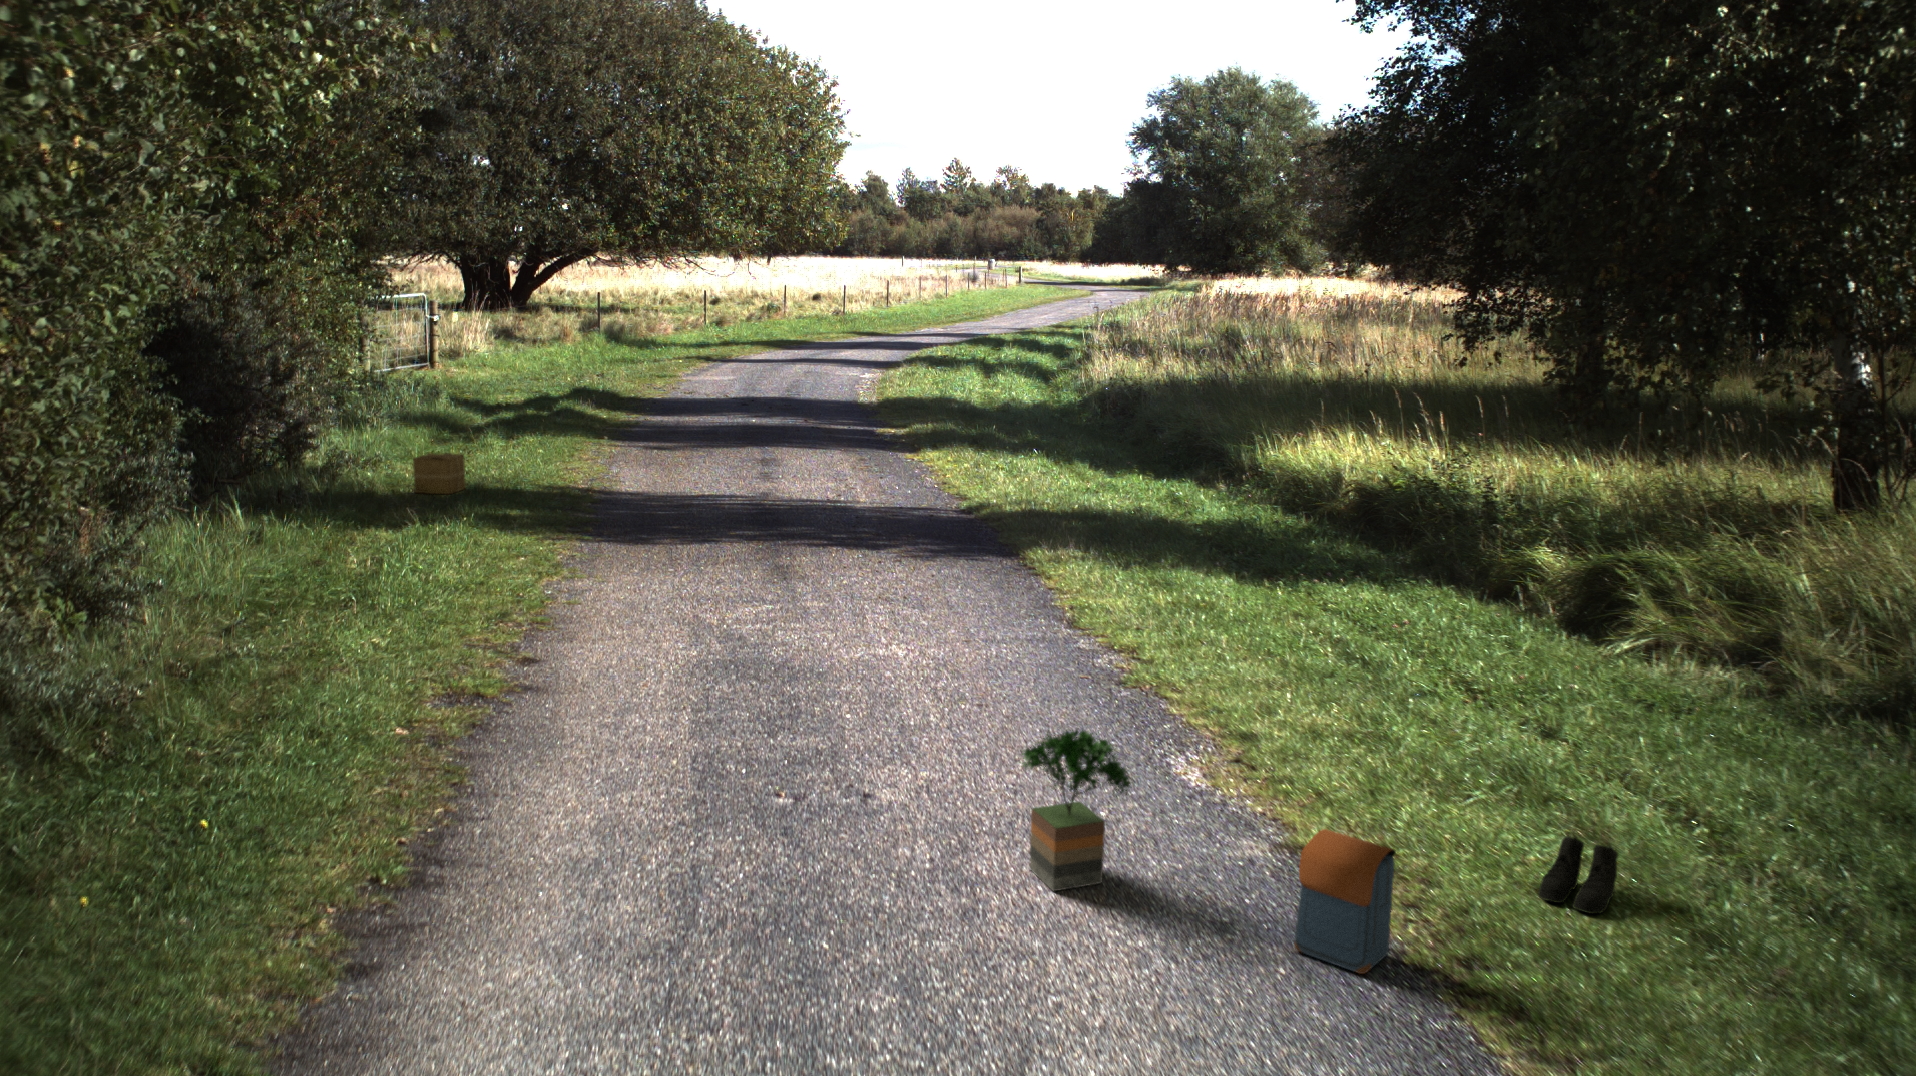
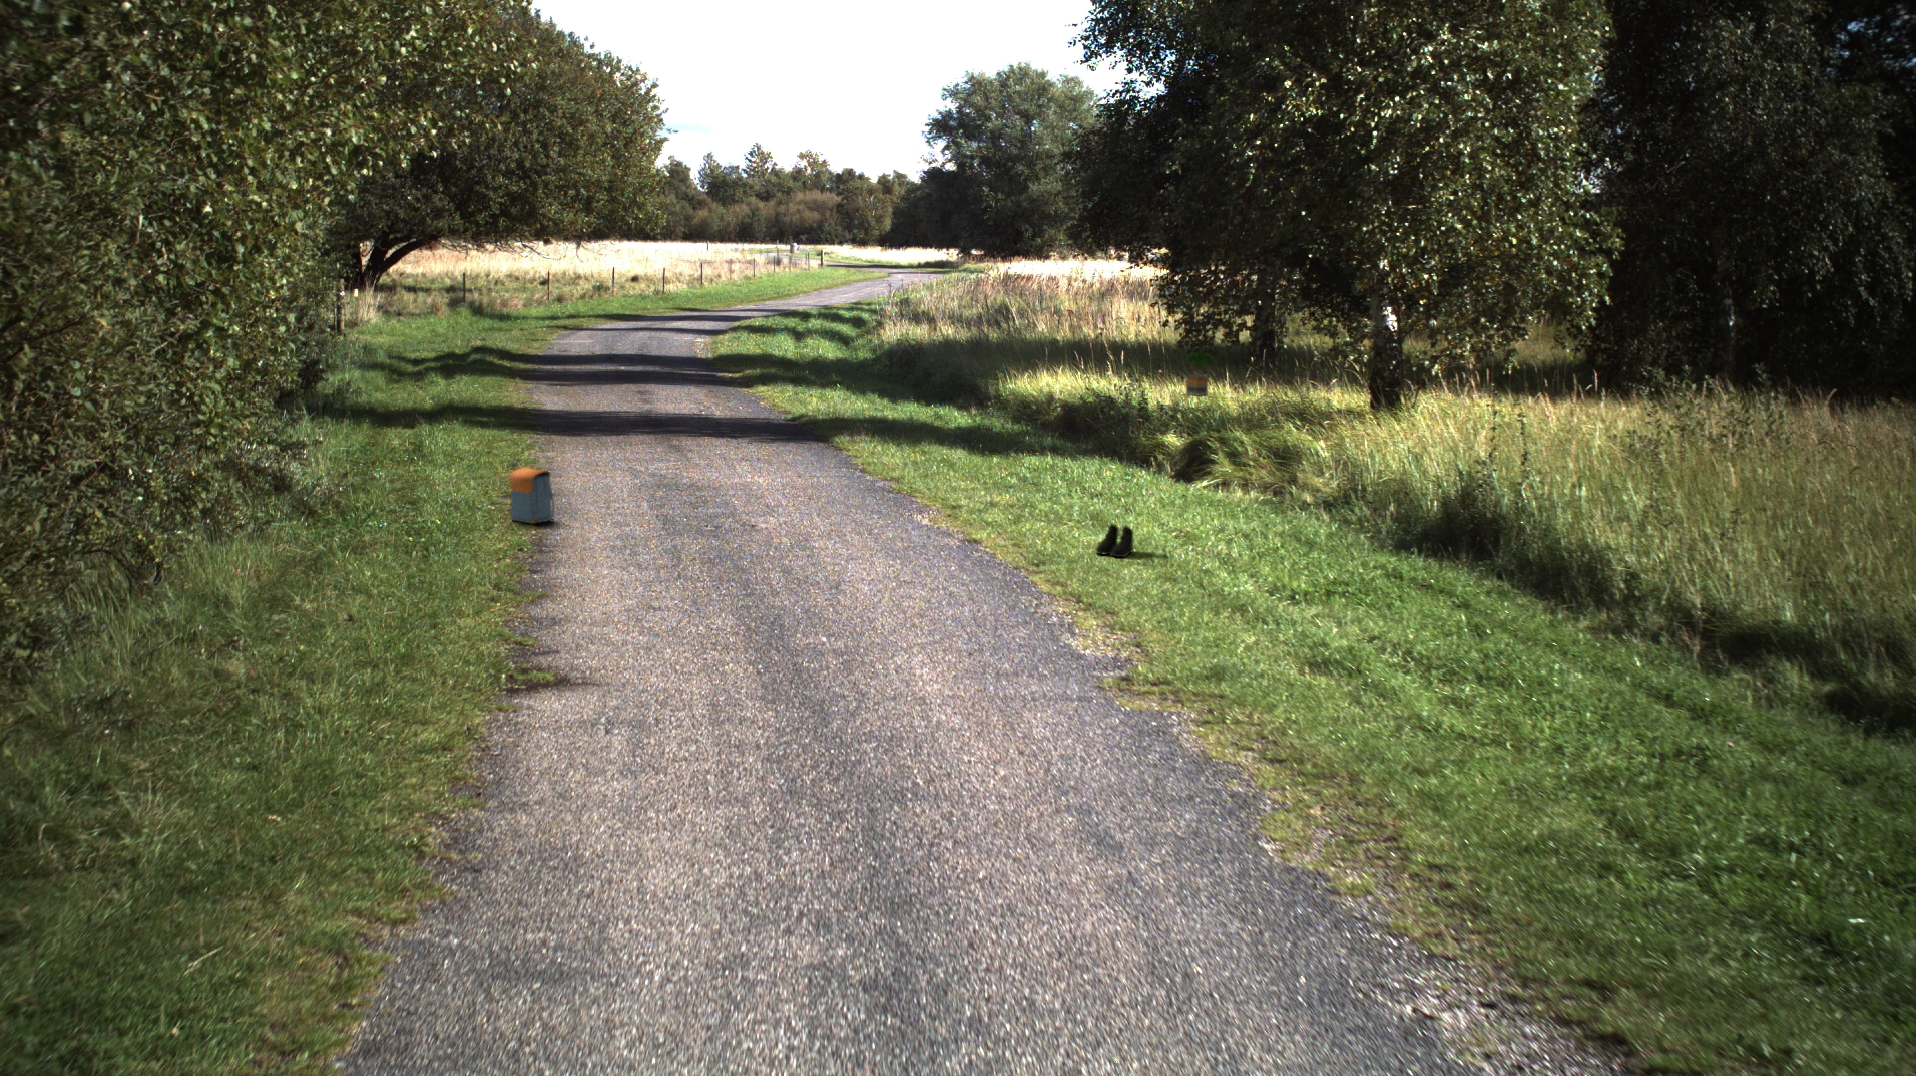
cardboard box: present [413,453,466,494] -> none [367,381,406,411]
potted tree: present [1022,730,1131,891] -> present [1186,352,1216,395]
backpack: present [1294,829,1396,974] -> present [509,468,554,524]

